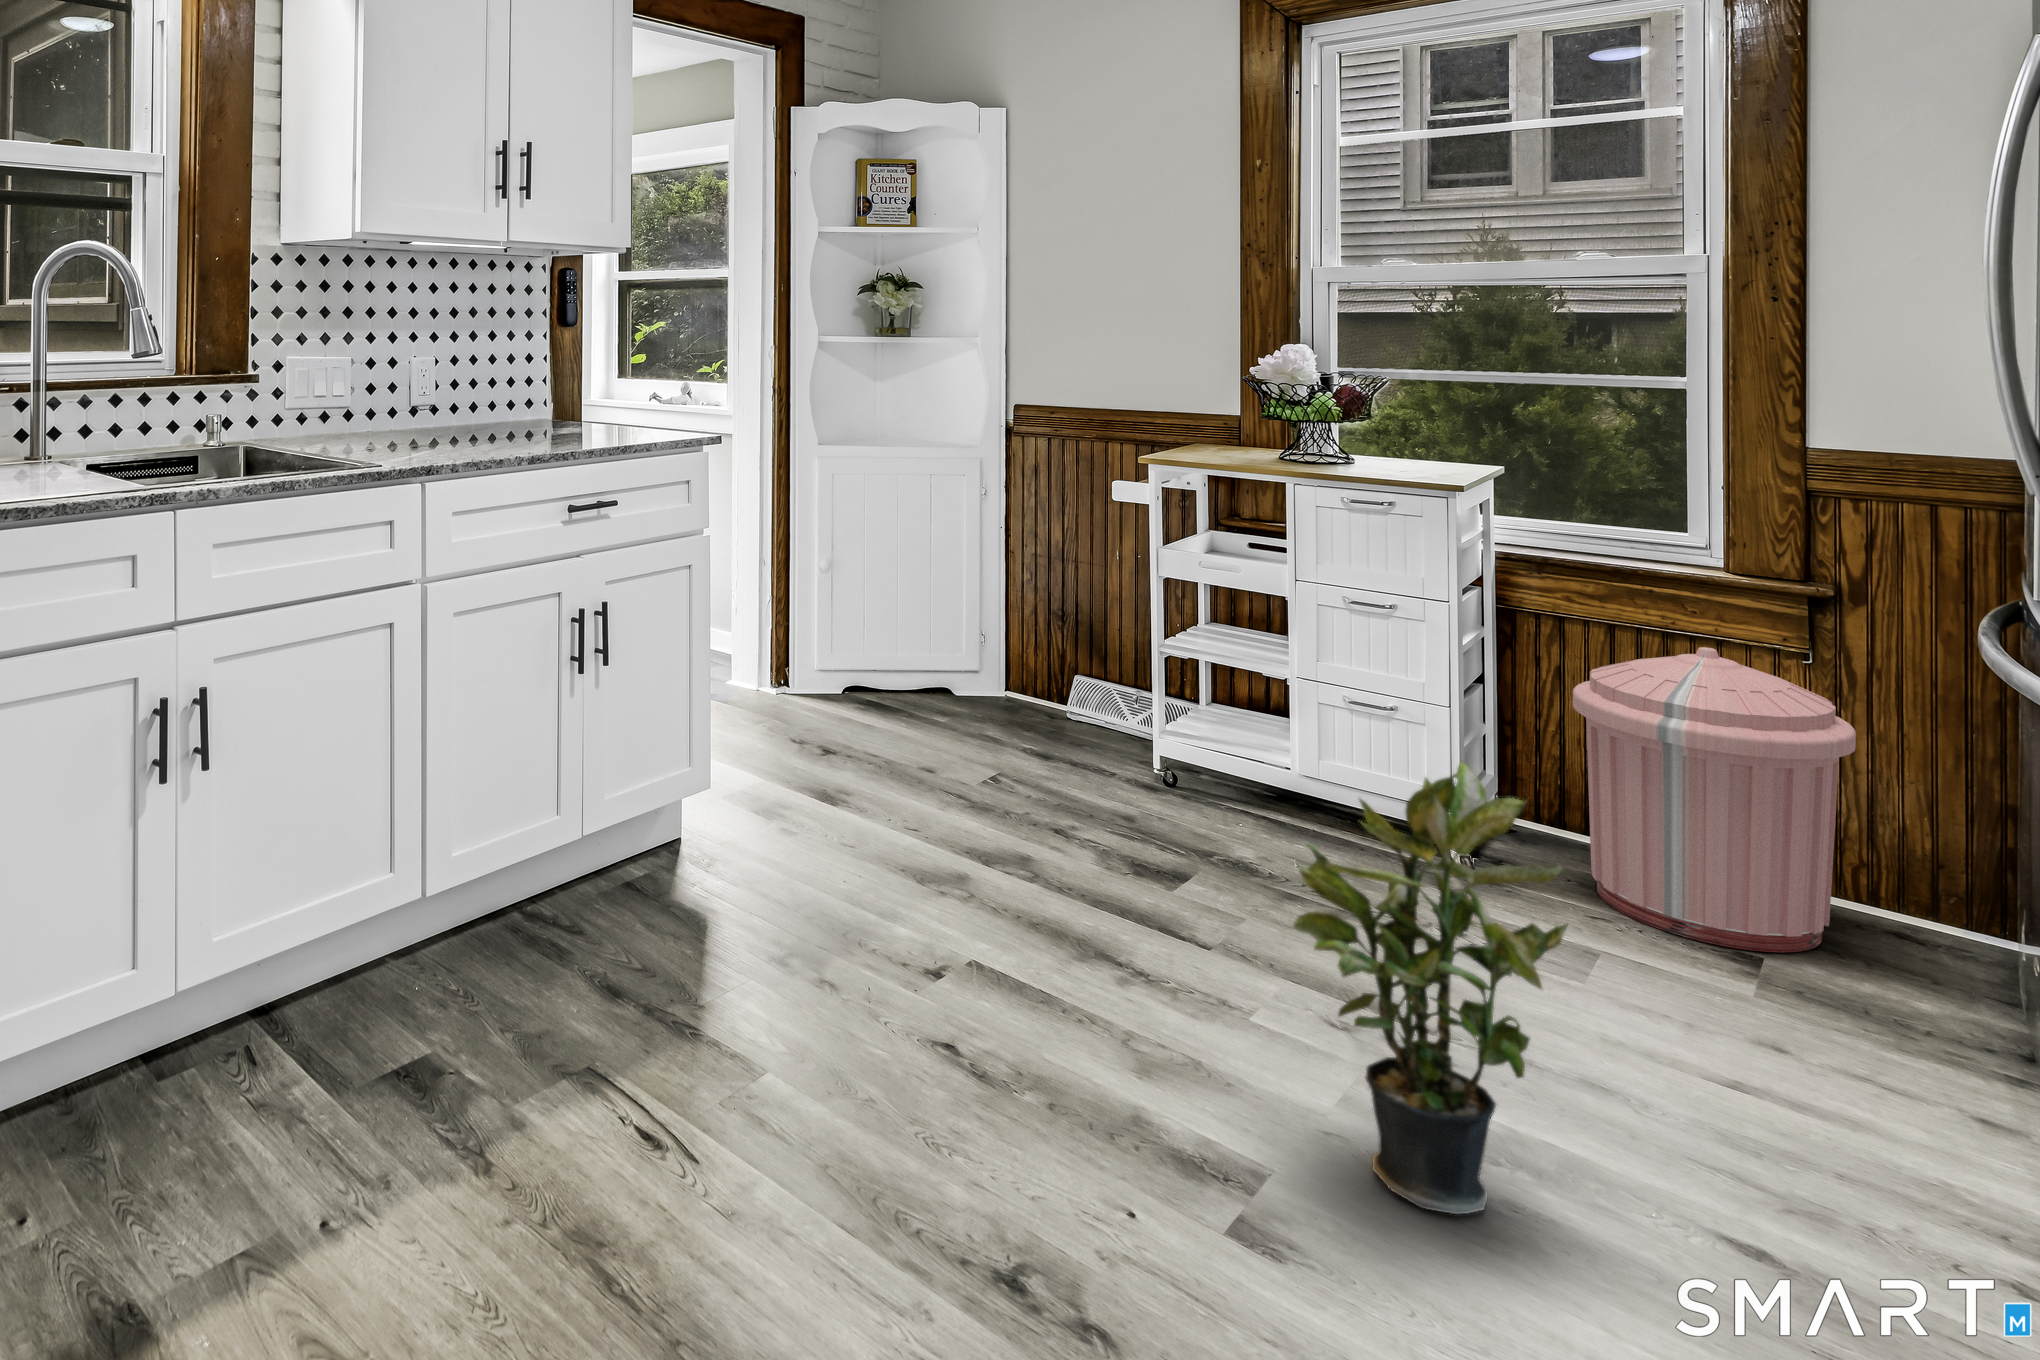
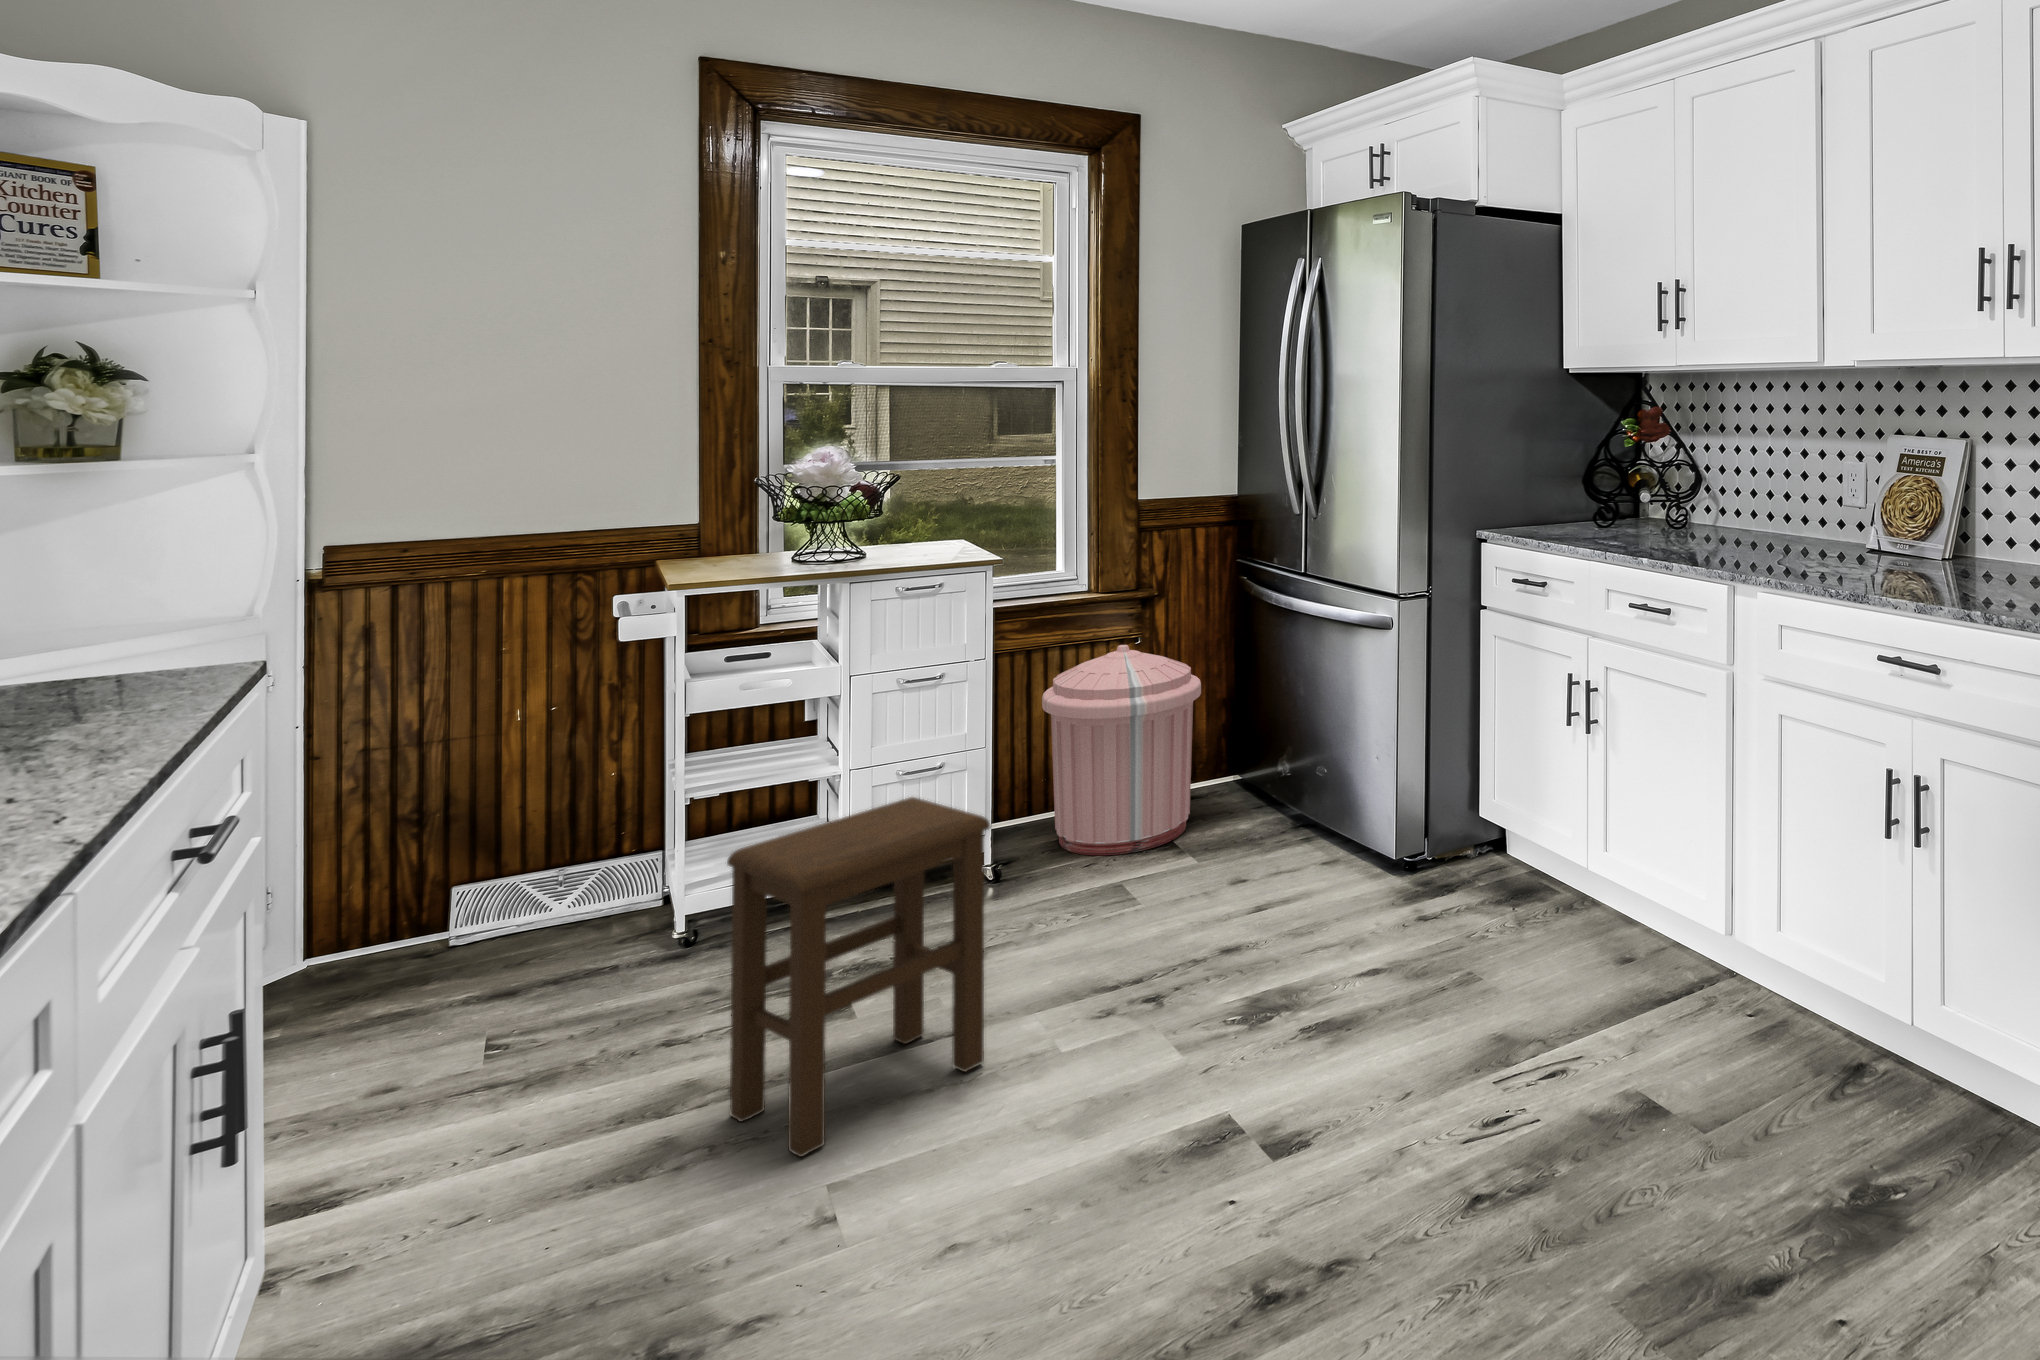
stool: none [983,673,1186,978] -> present [727,797,990,1157]
potted plant: present [1293,762,1567,1214] -> none [1194,736,1360,1067]

